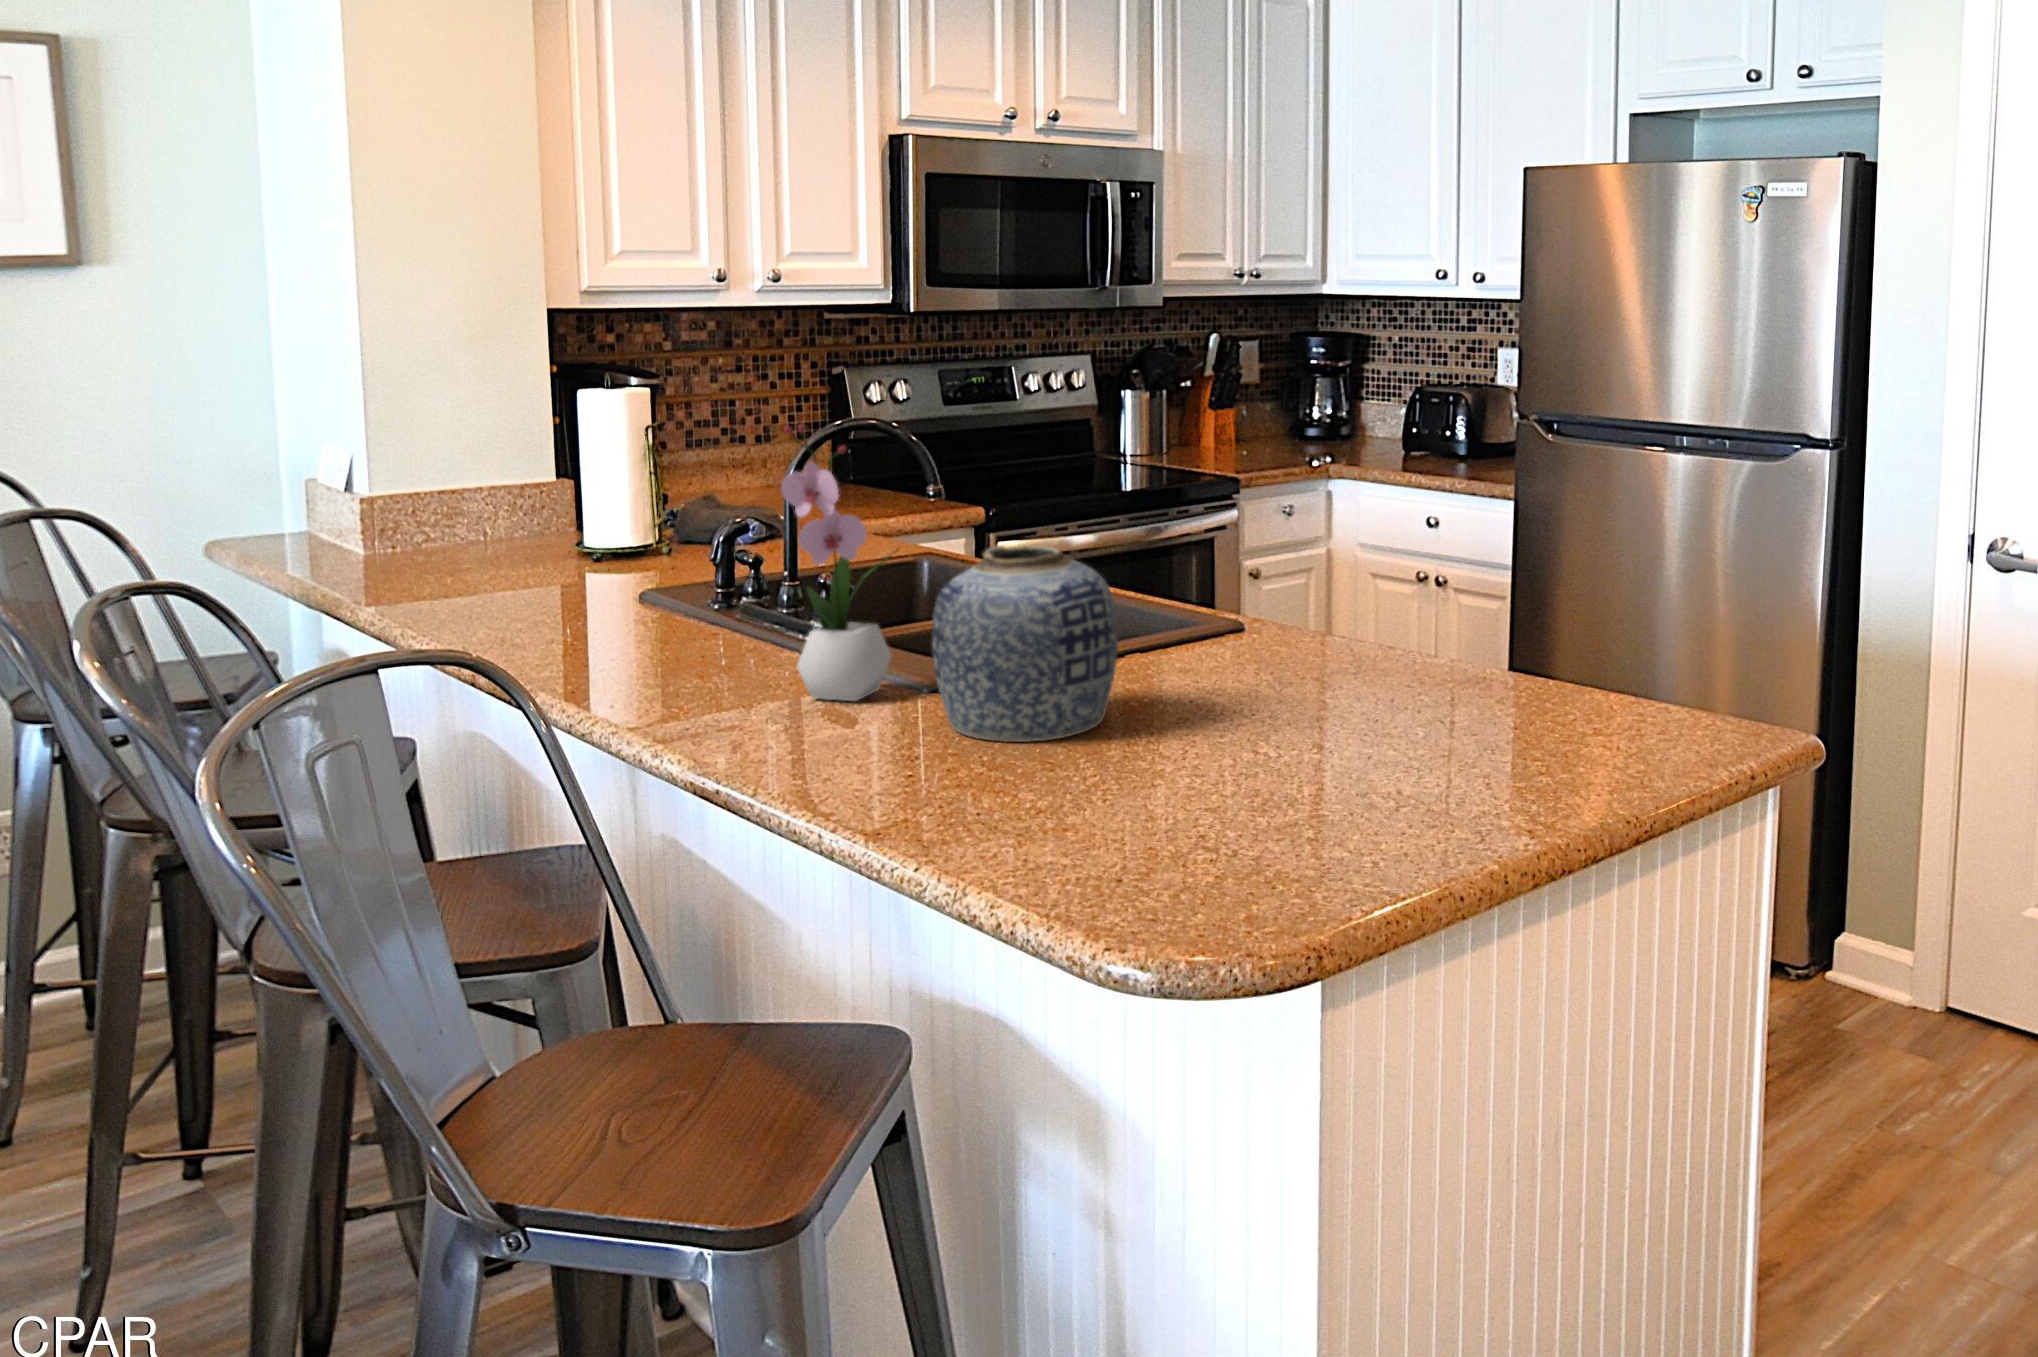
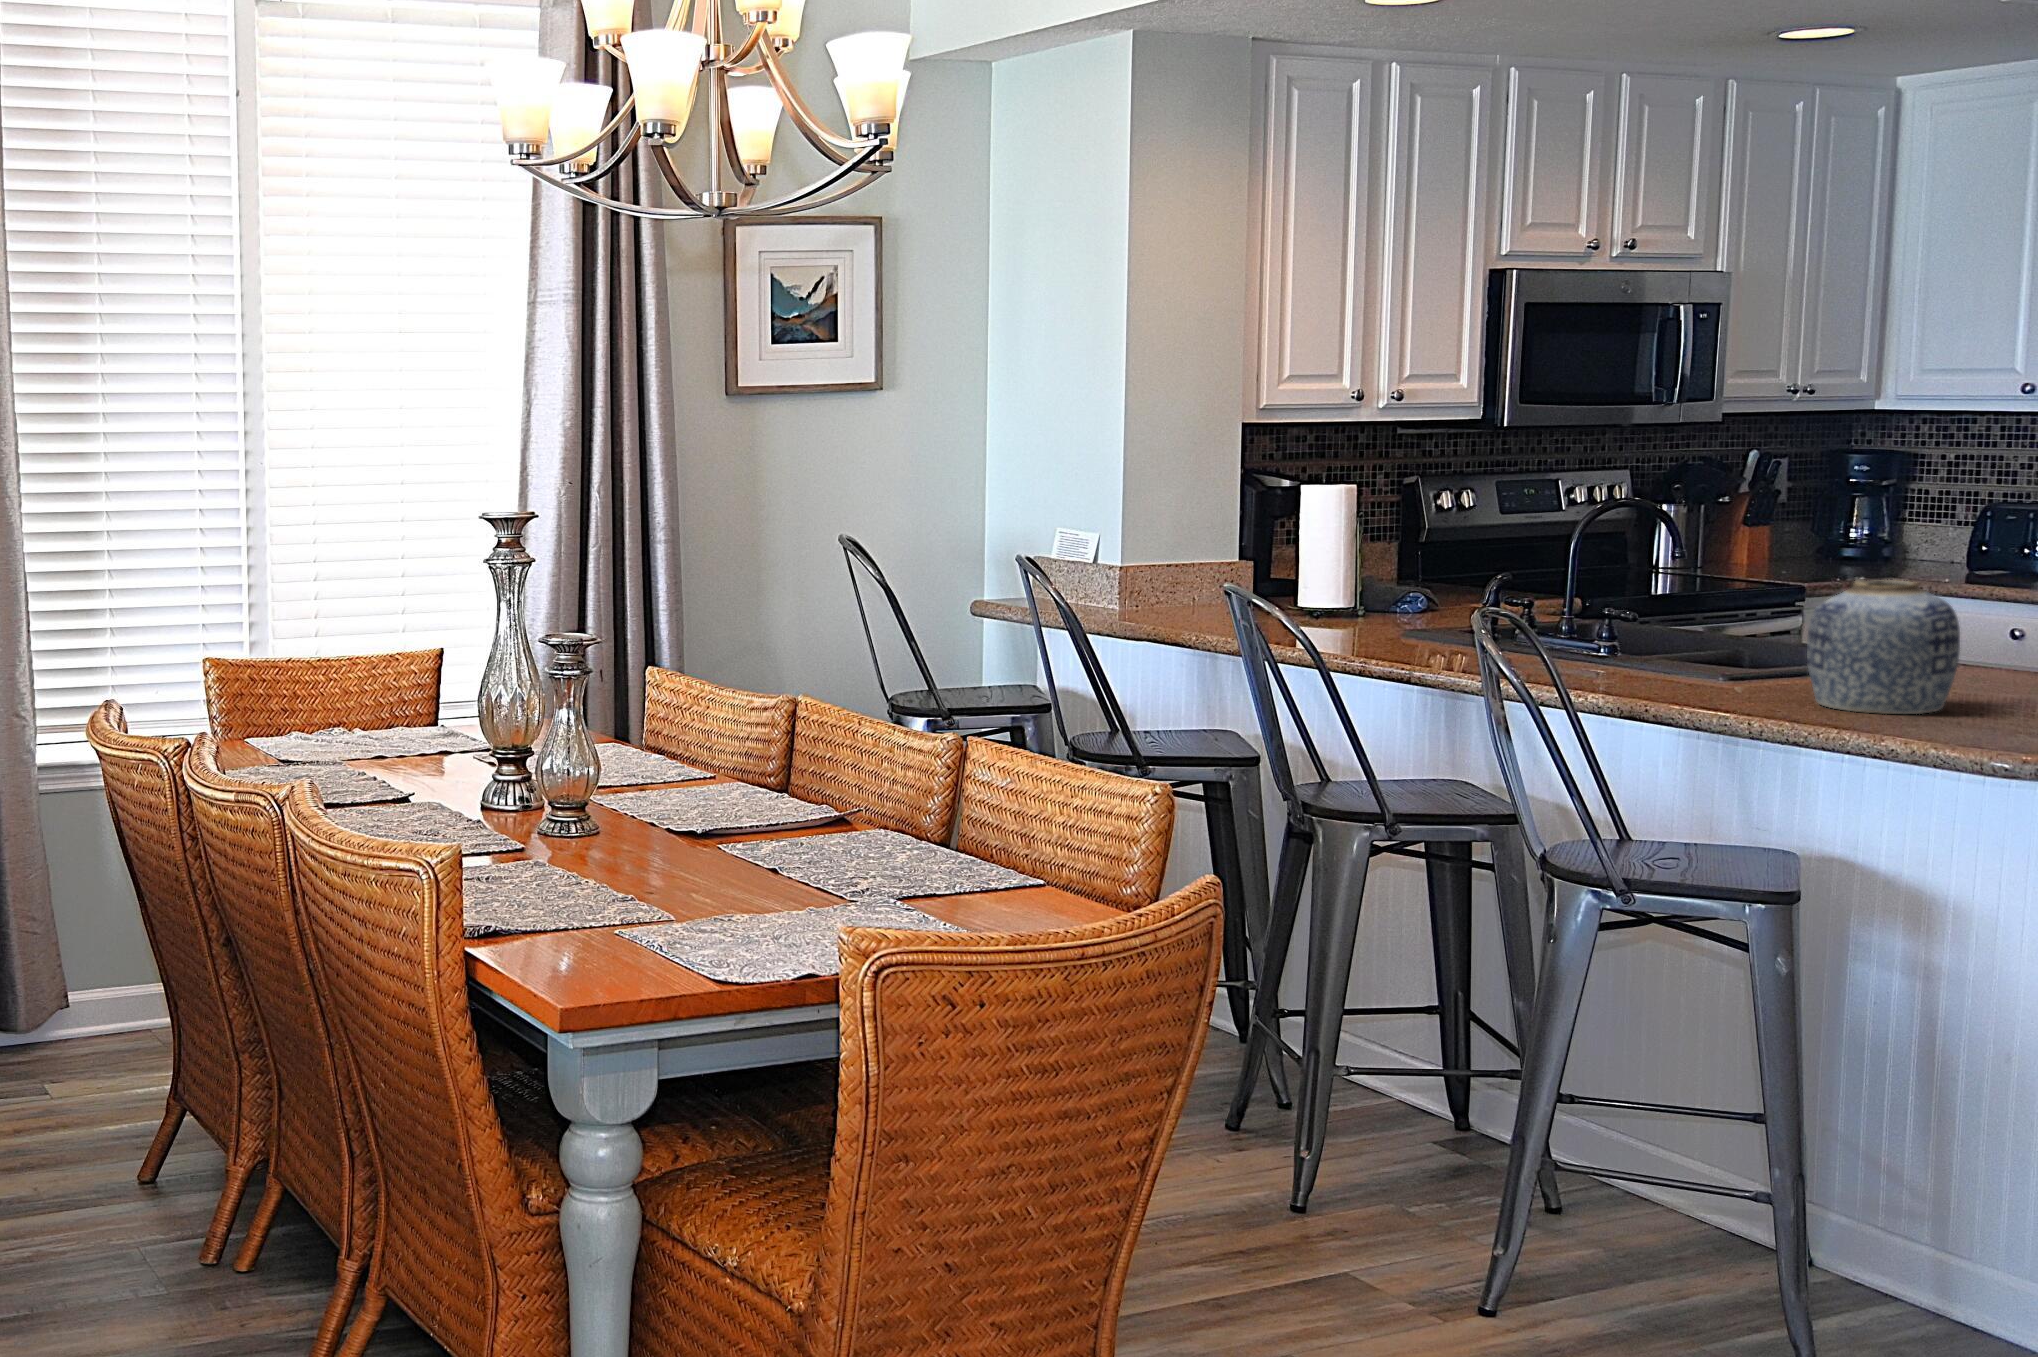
flower arrangement: present [781,424,896,701] -> none [1667,492,1748,693]

